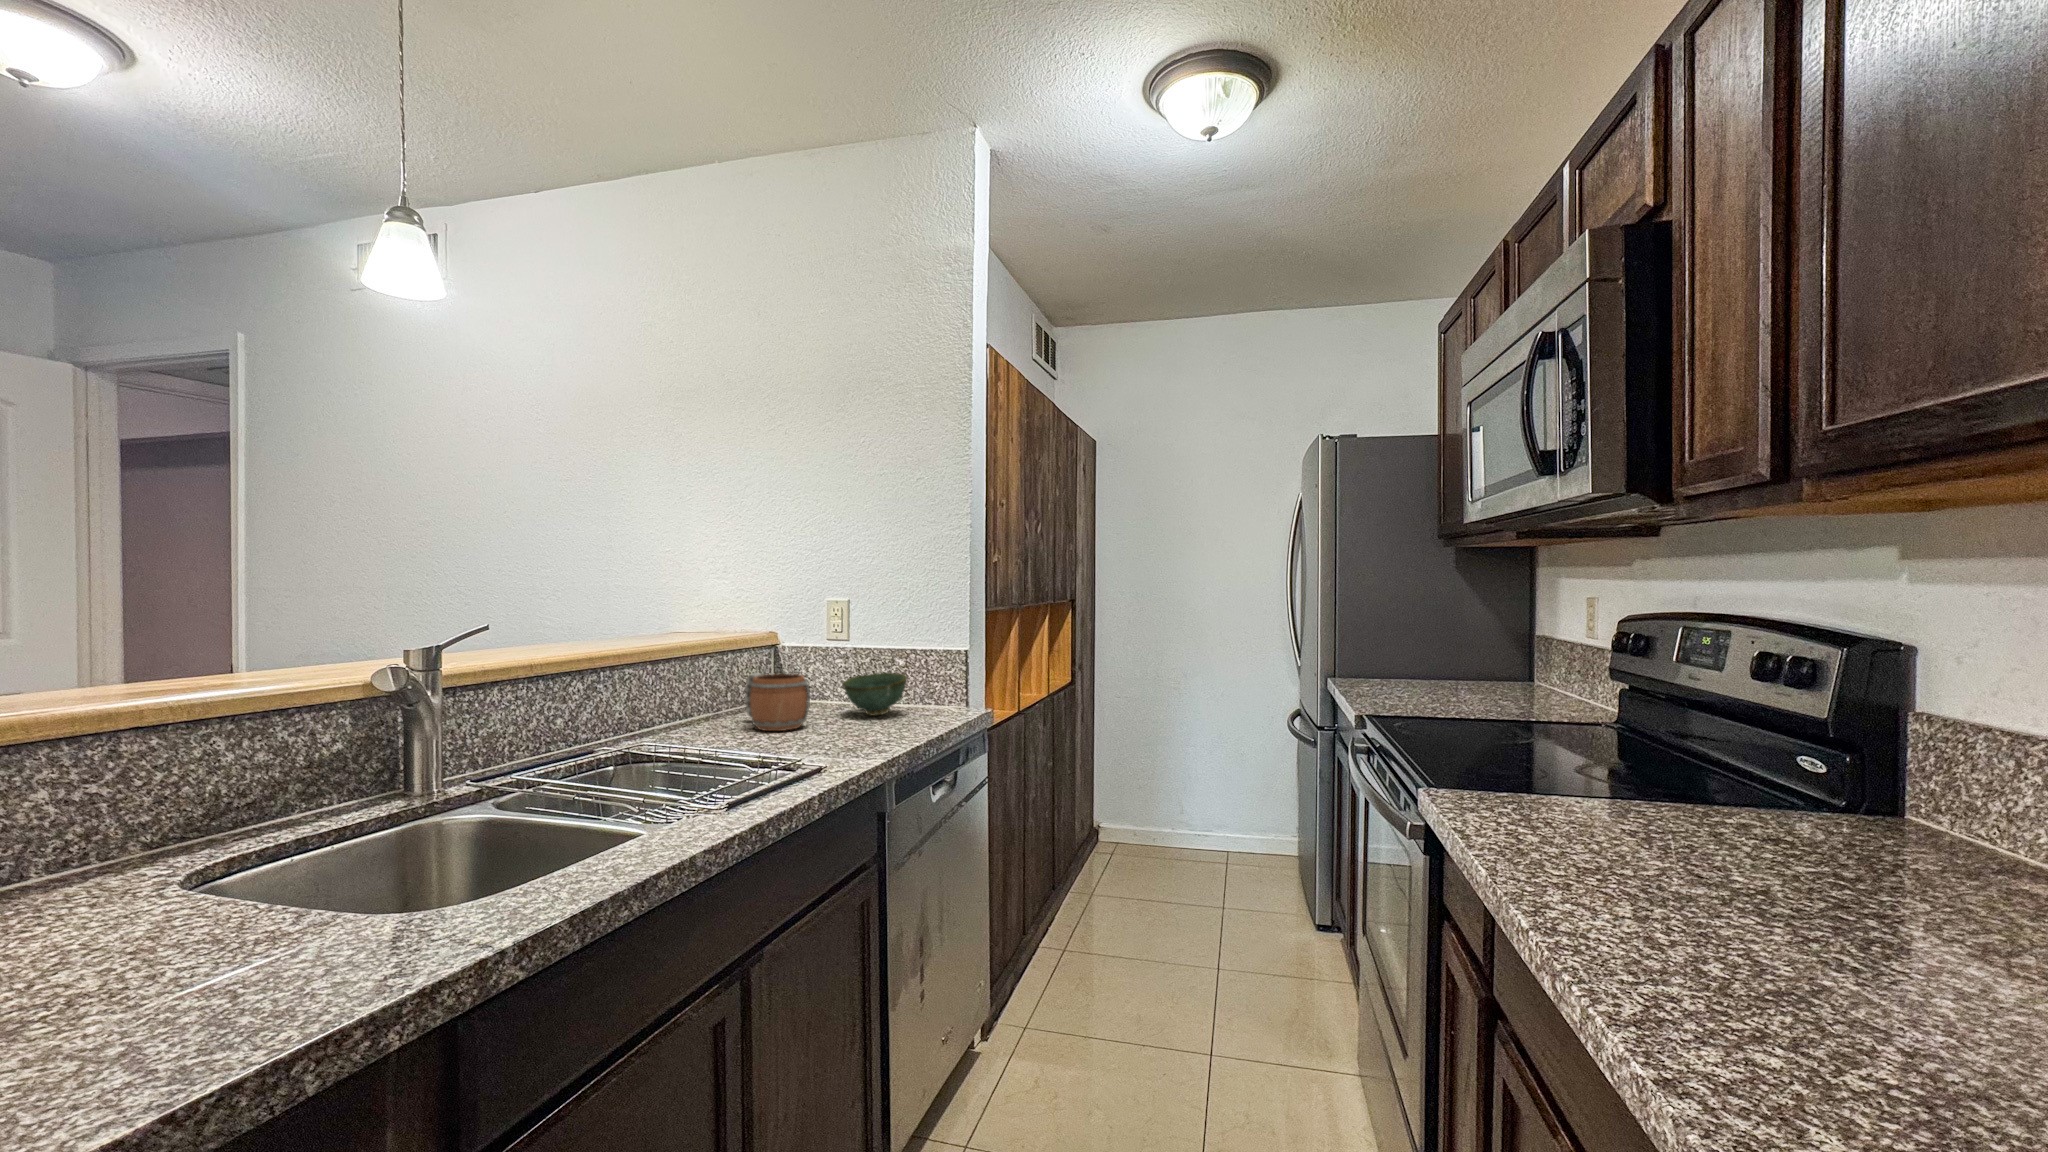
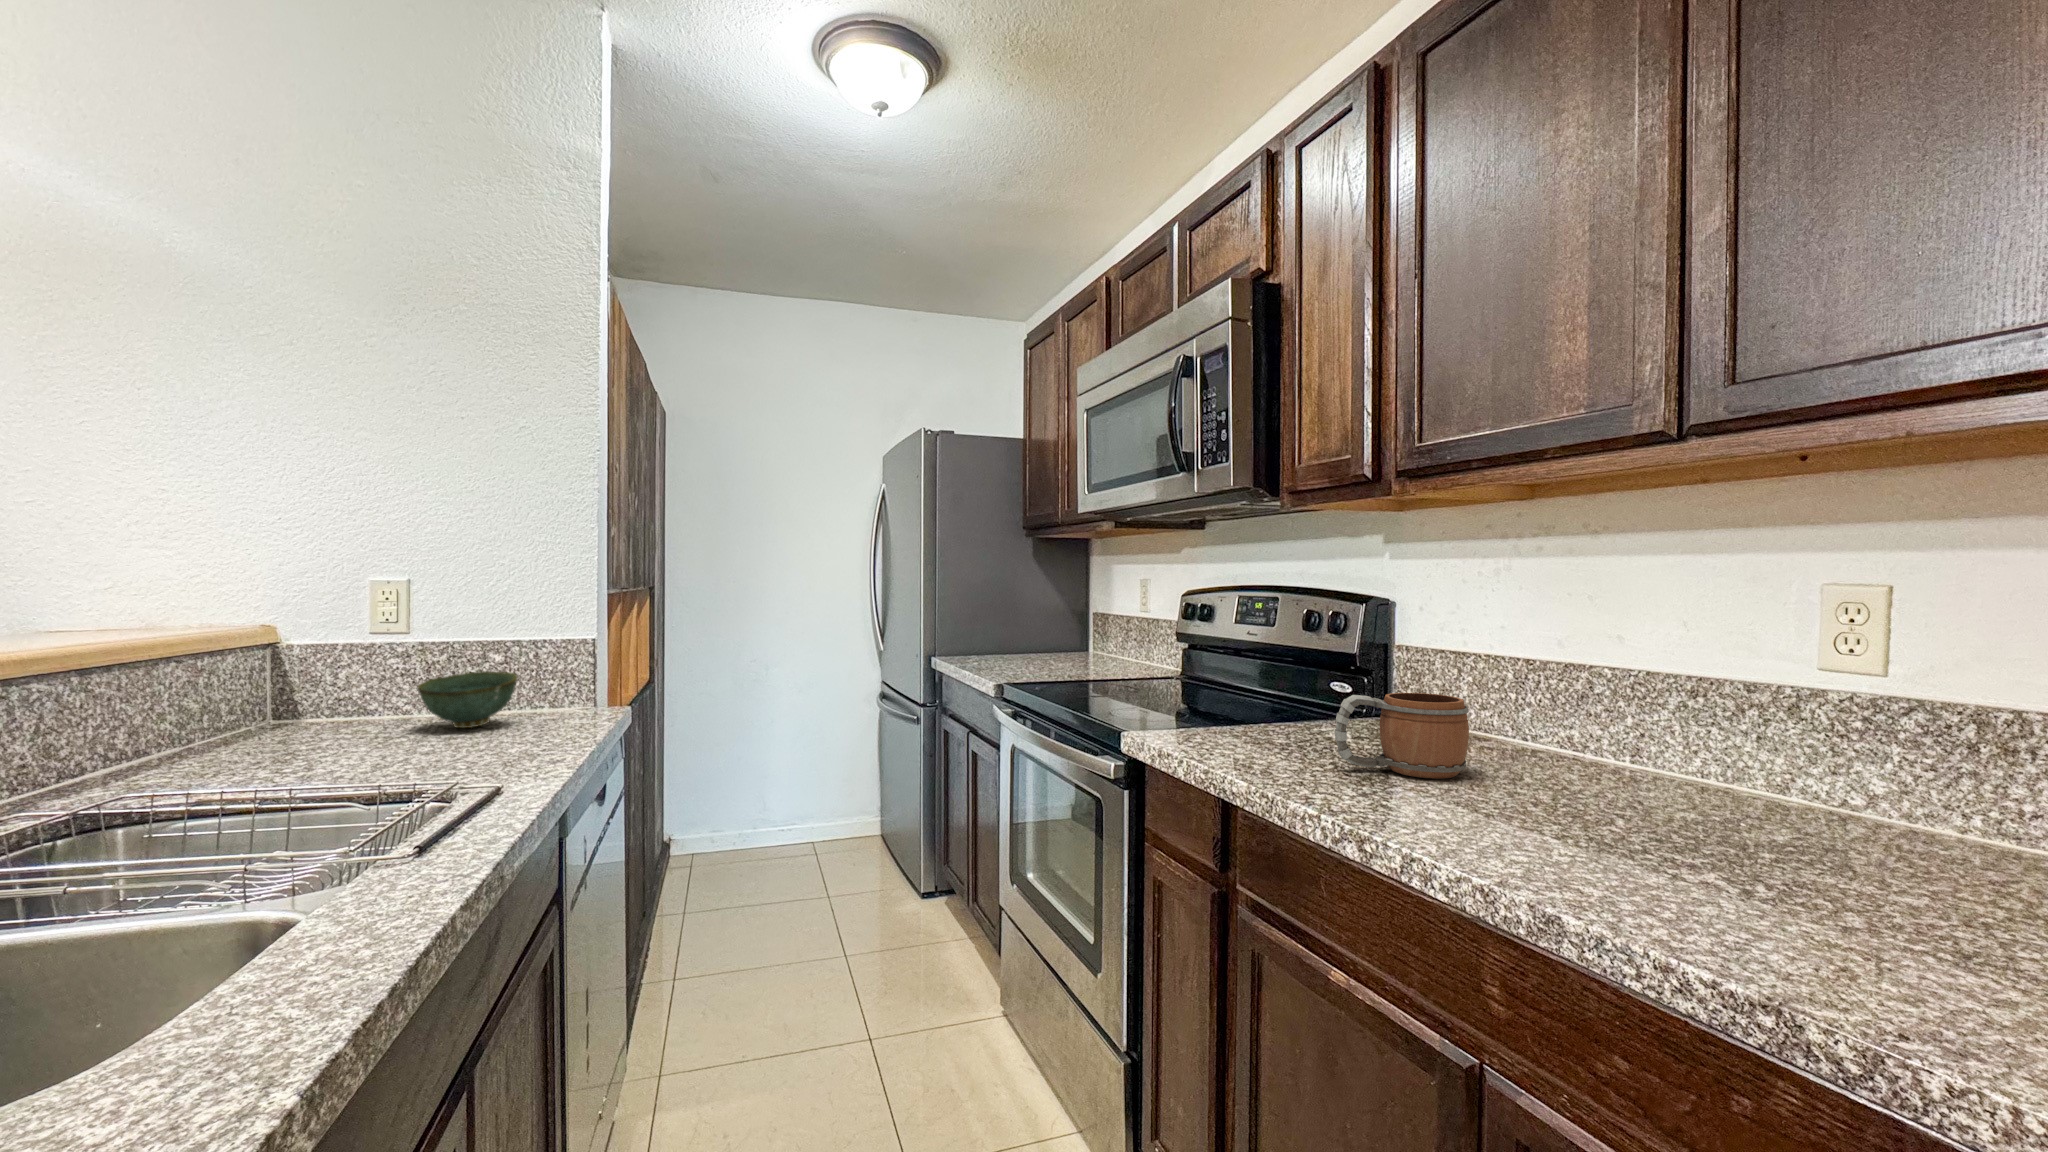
mug: present [745,673,810,731] -> present [1335,693,1469,779]

